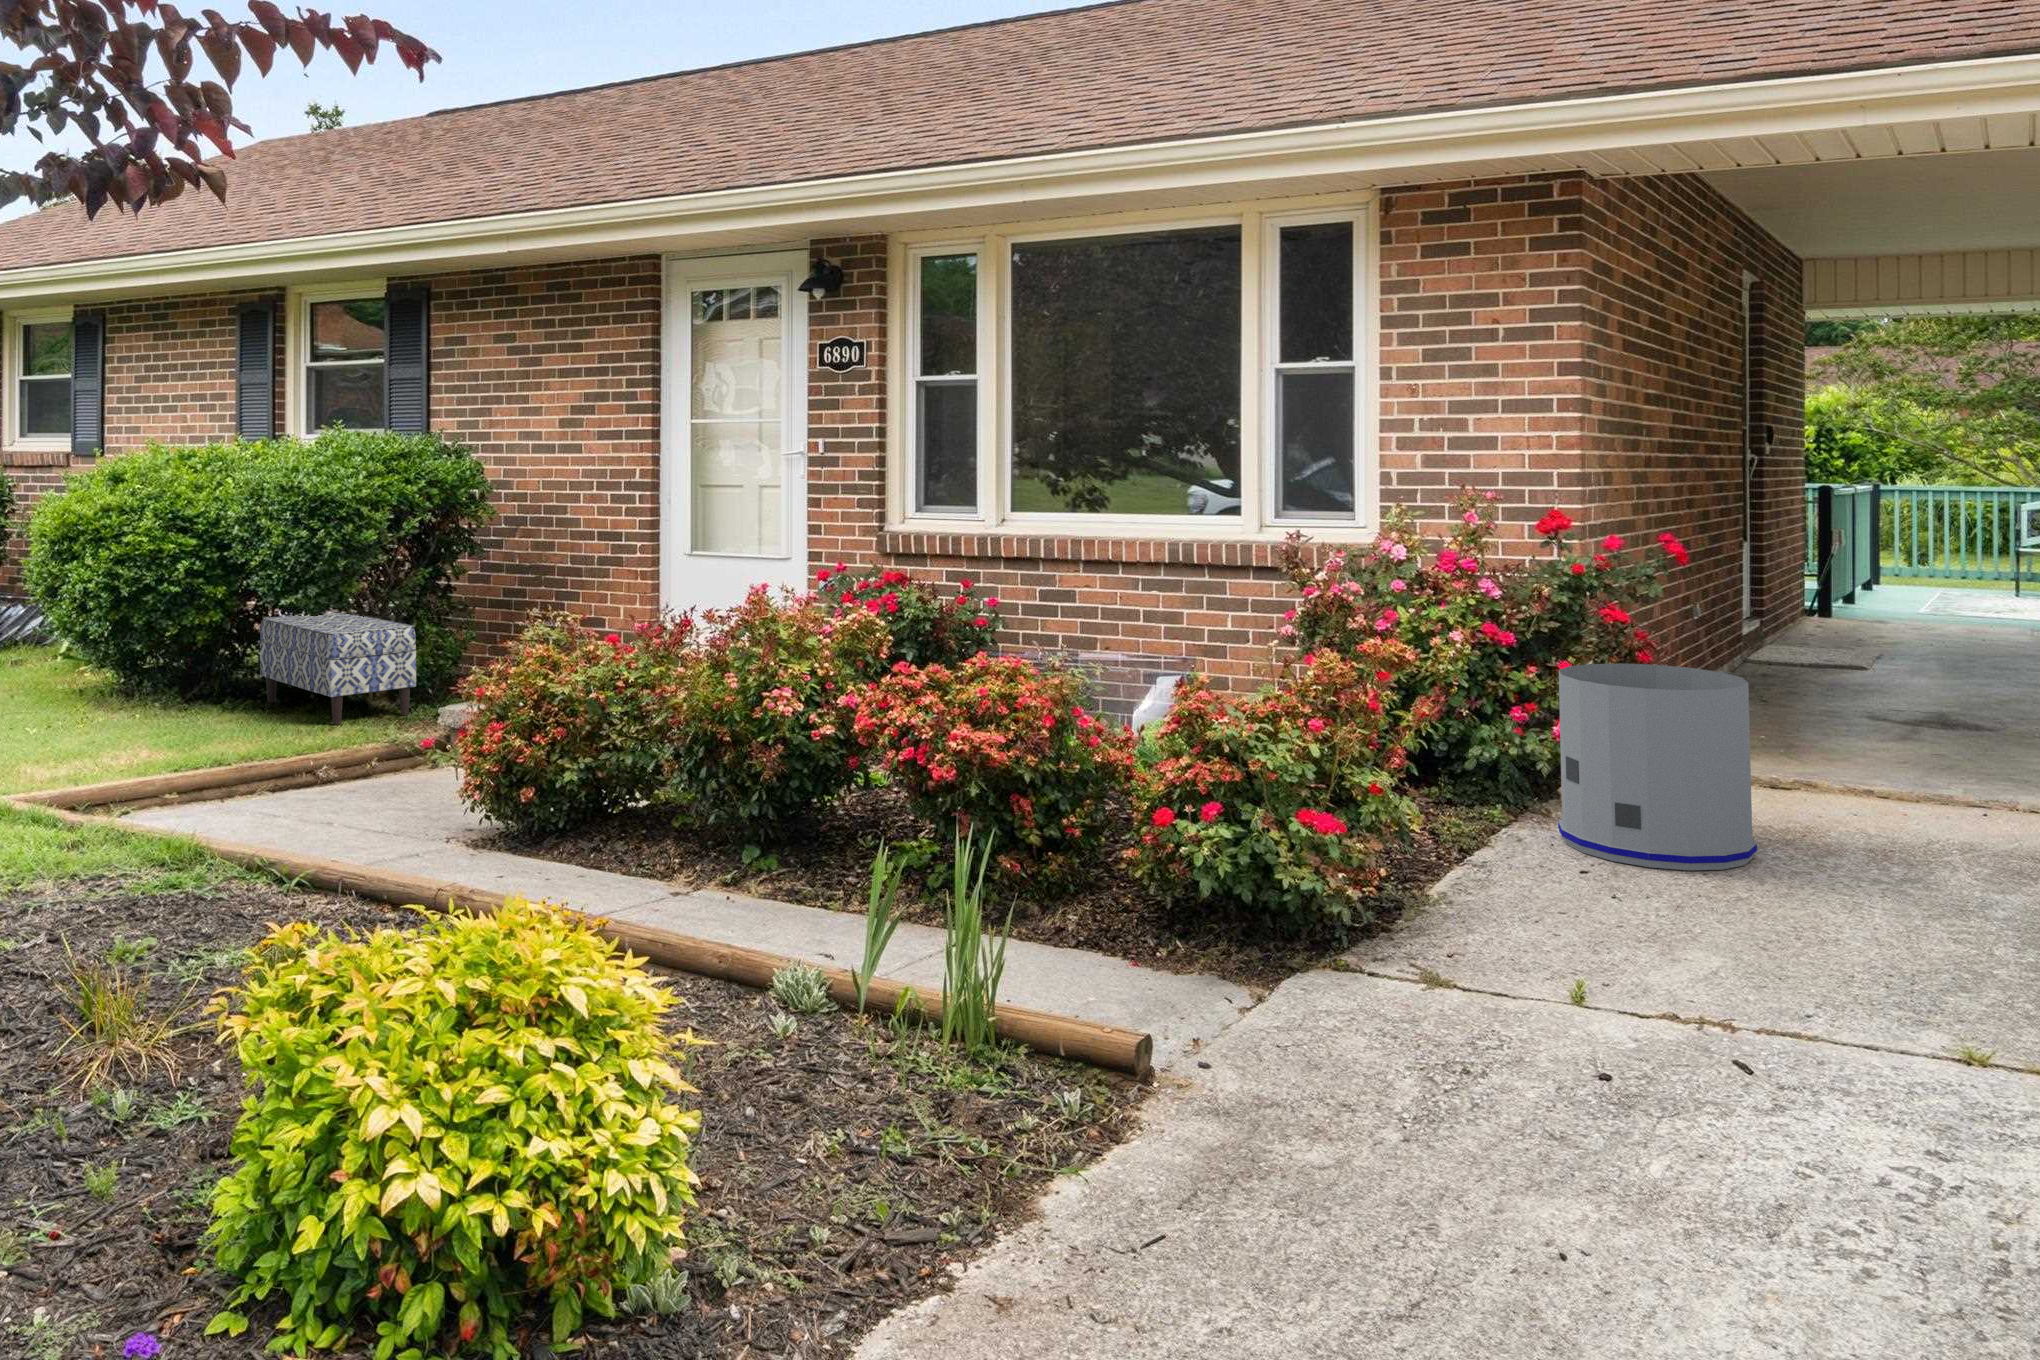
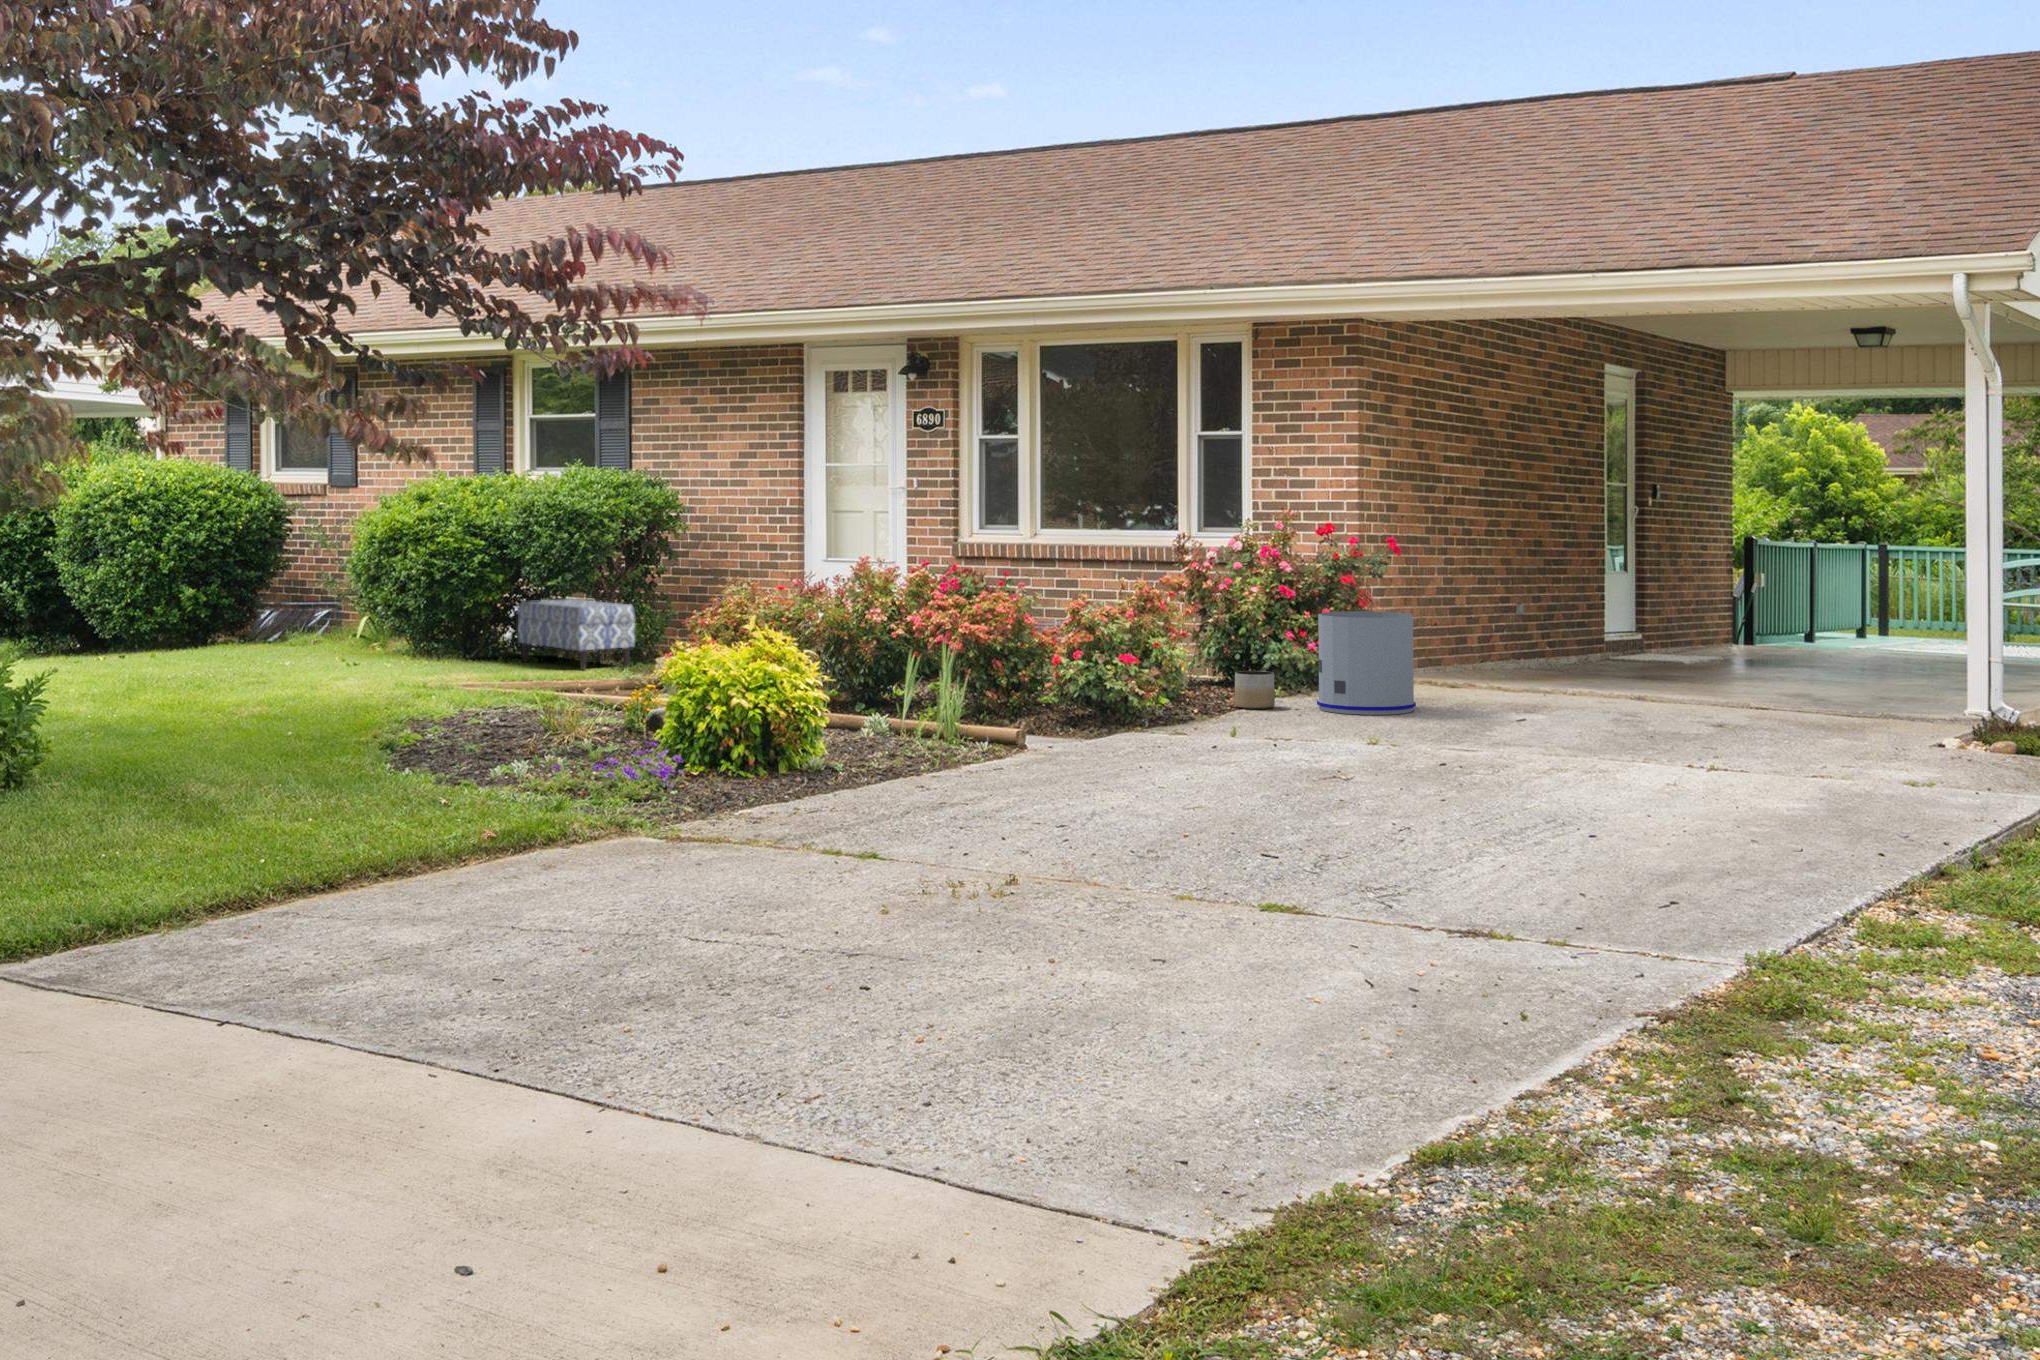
planter: none [1407,771,1483,848] -> present [1235,671,1275,709]

